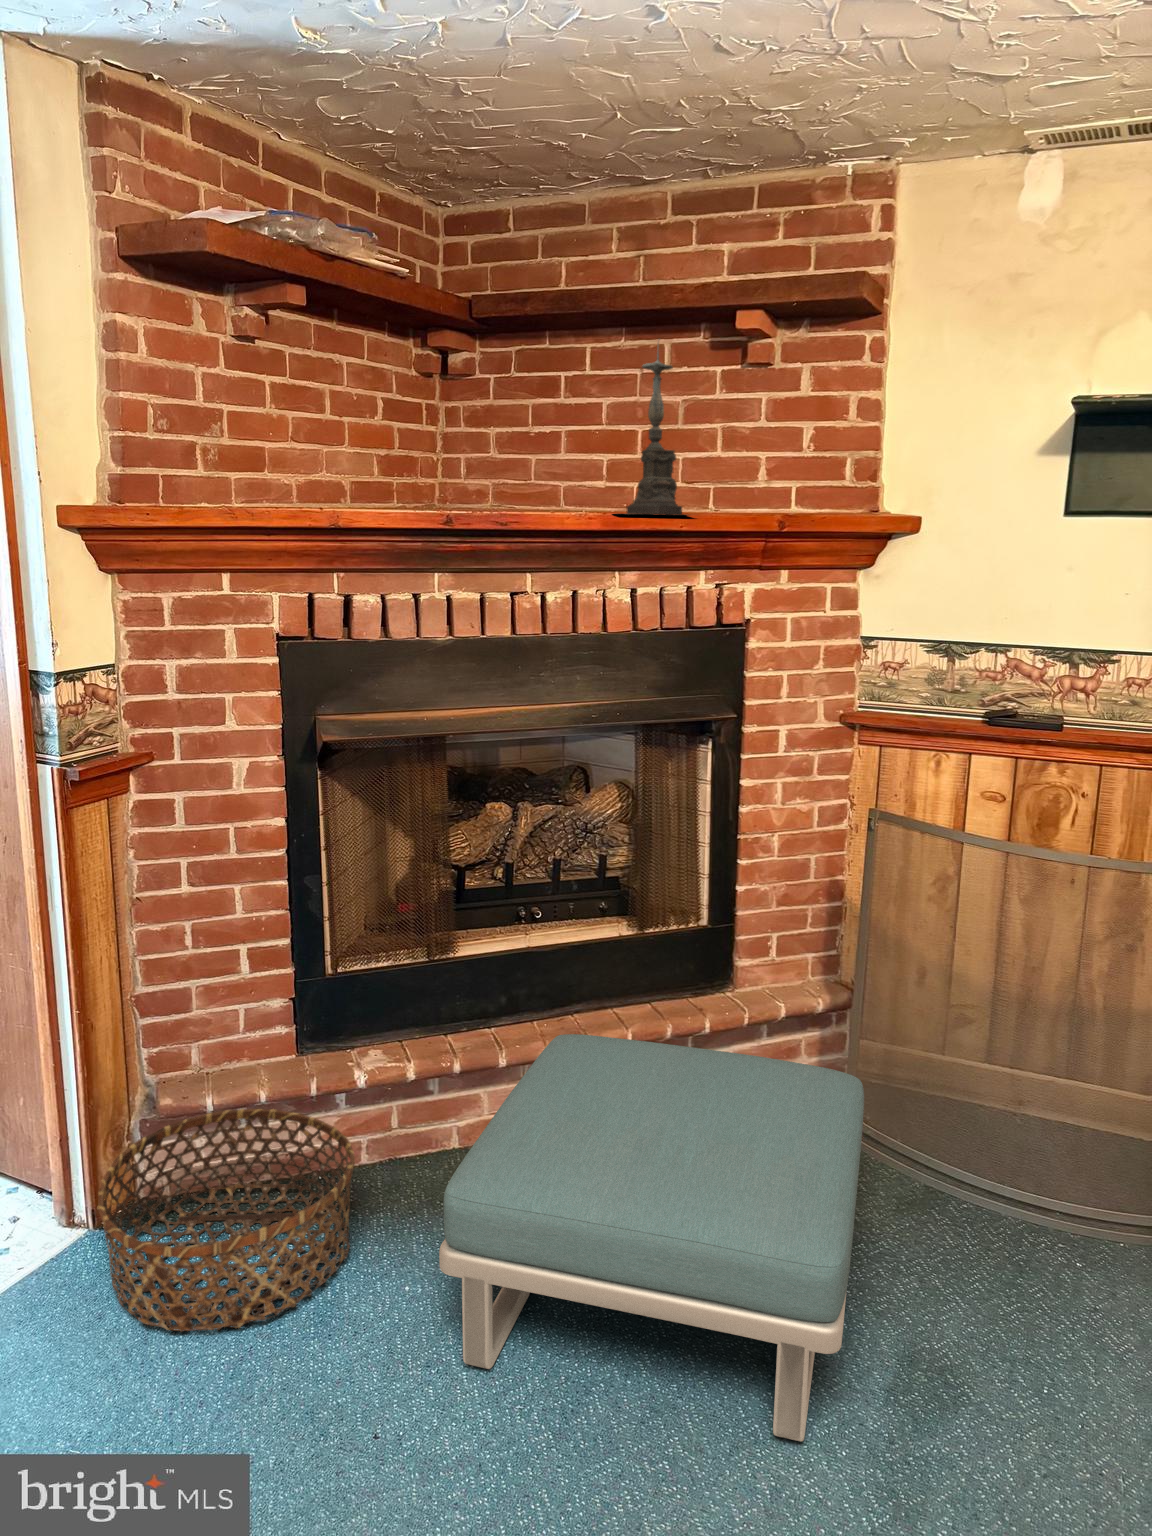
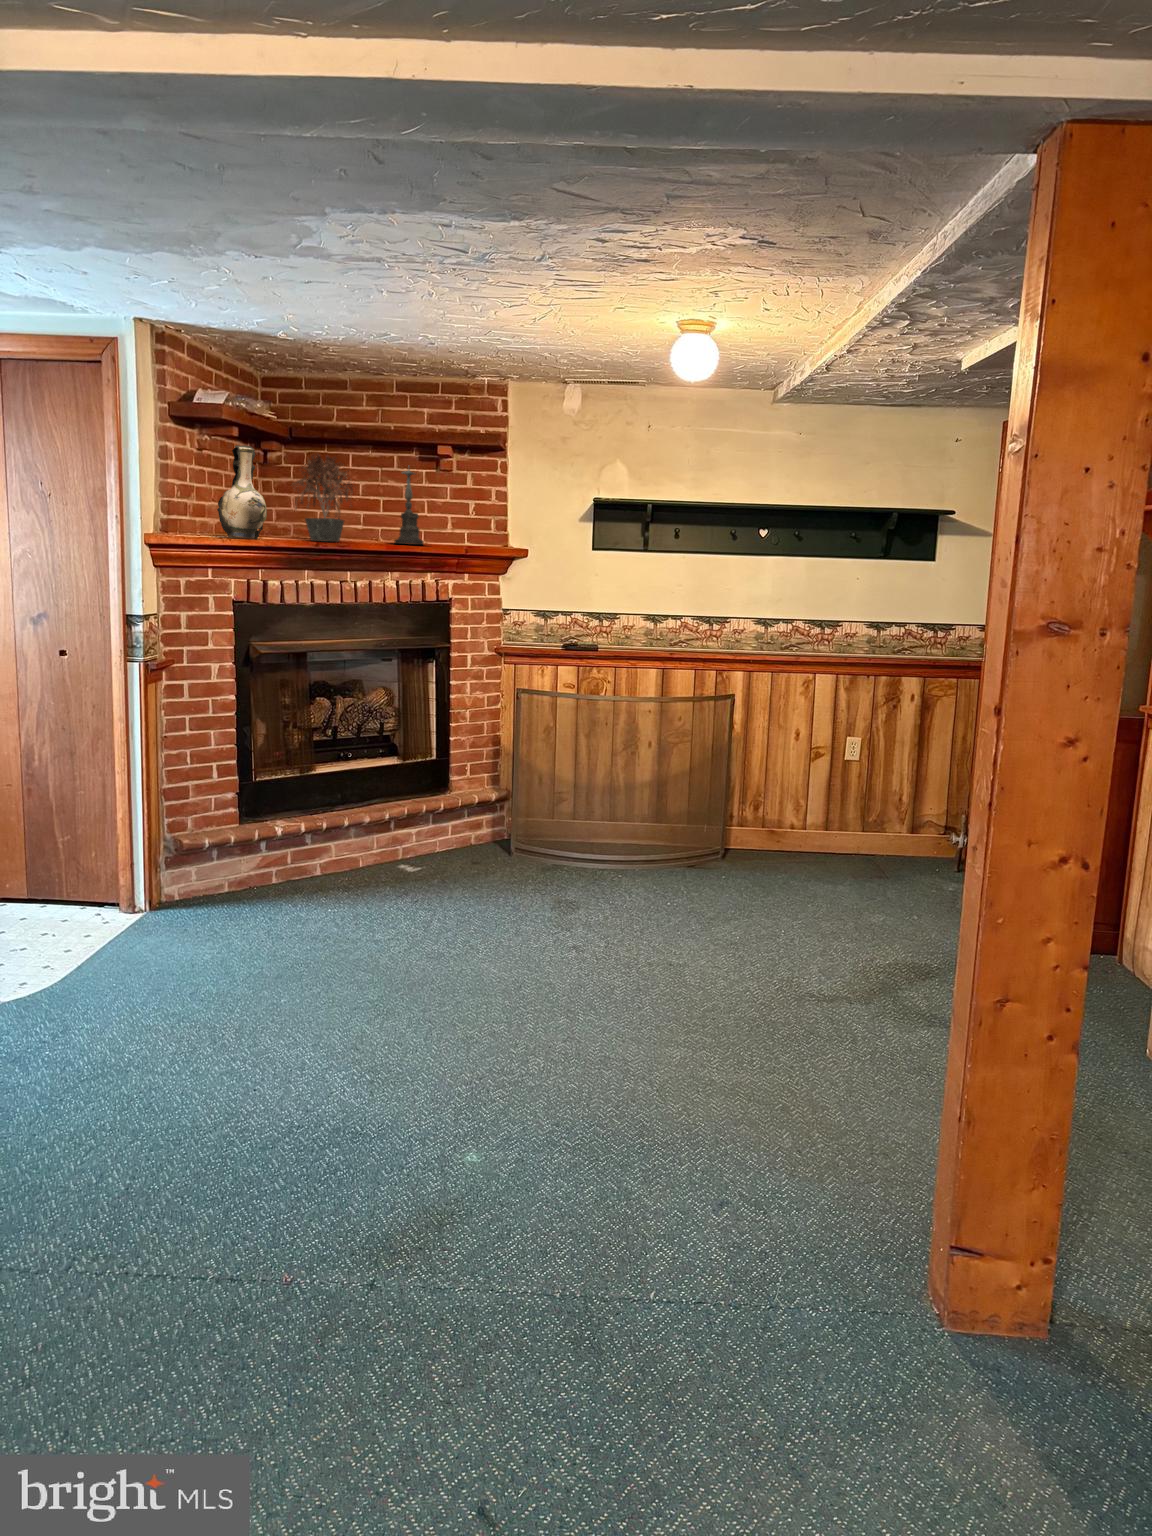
decorative vase: none [228,317,337,513] -> present [217,445,267,539]
potted plant: none [394,327,538,514] -> present [292,454,353,542]
footstool: present [439,1034,864,1441] -> none [366,799,539,915]
basket: present [97,1109,355,1332] -> none [177,846,302,923]

